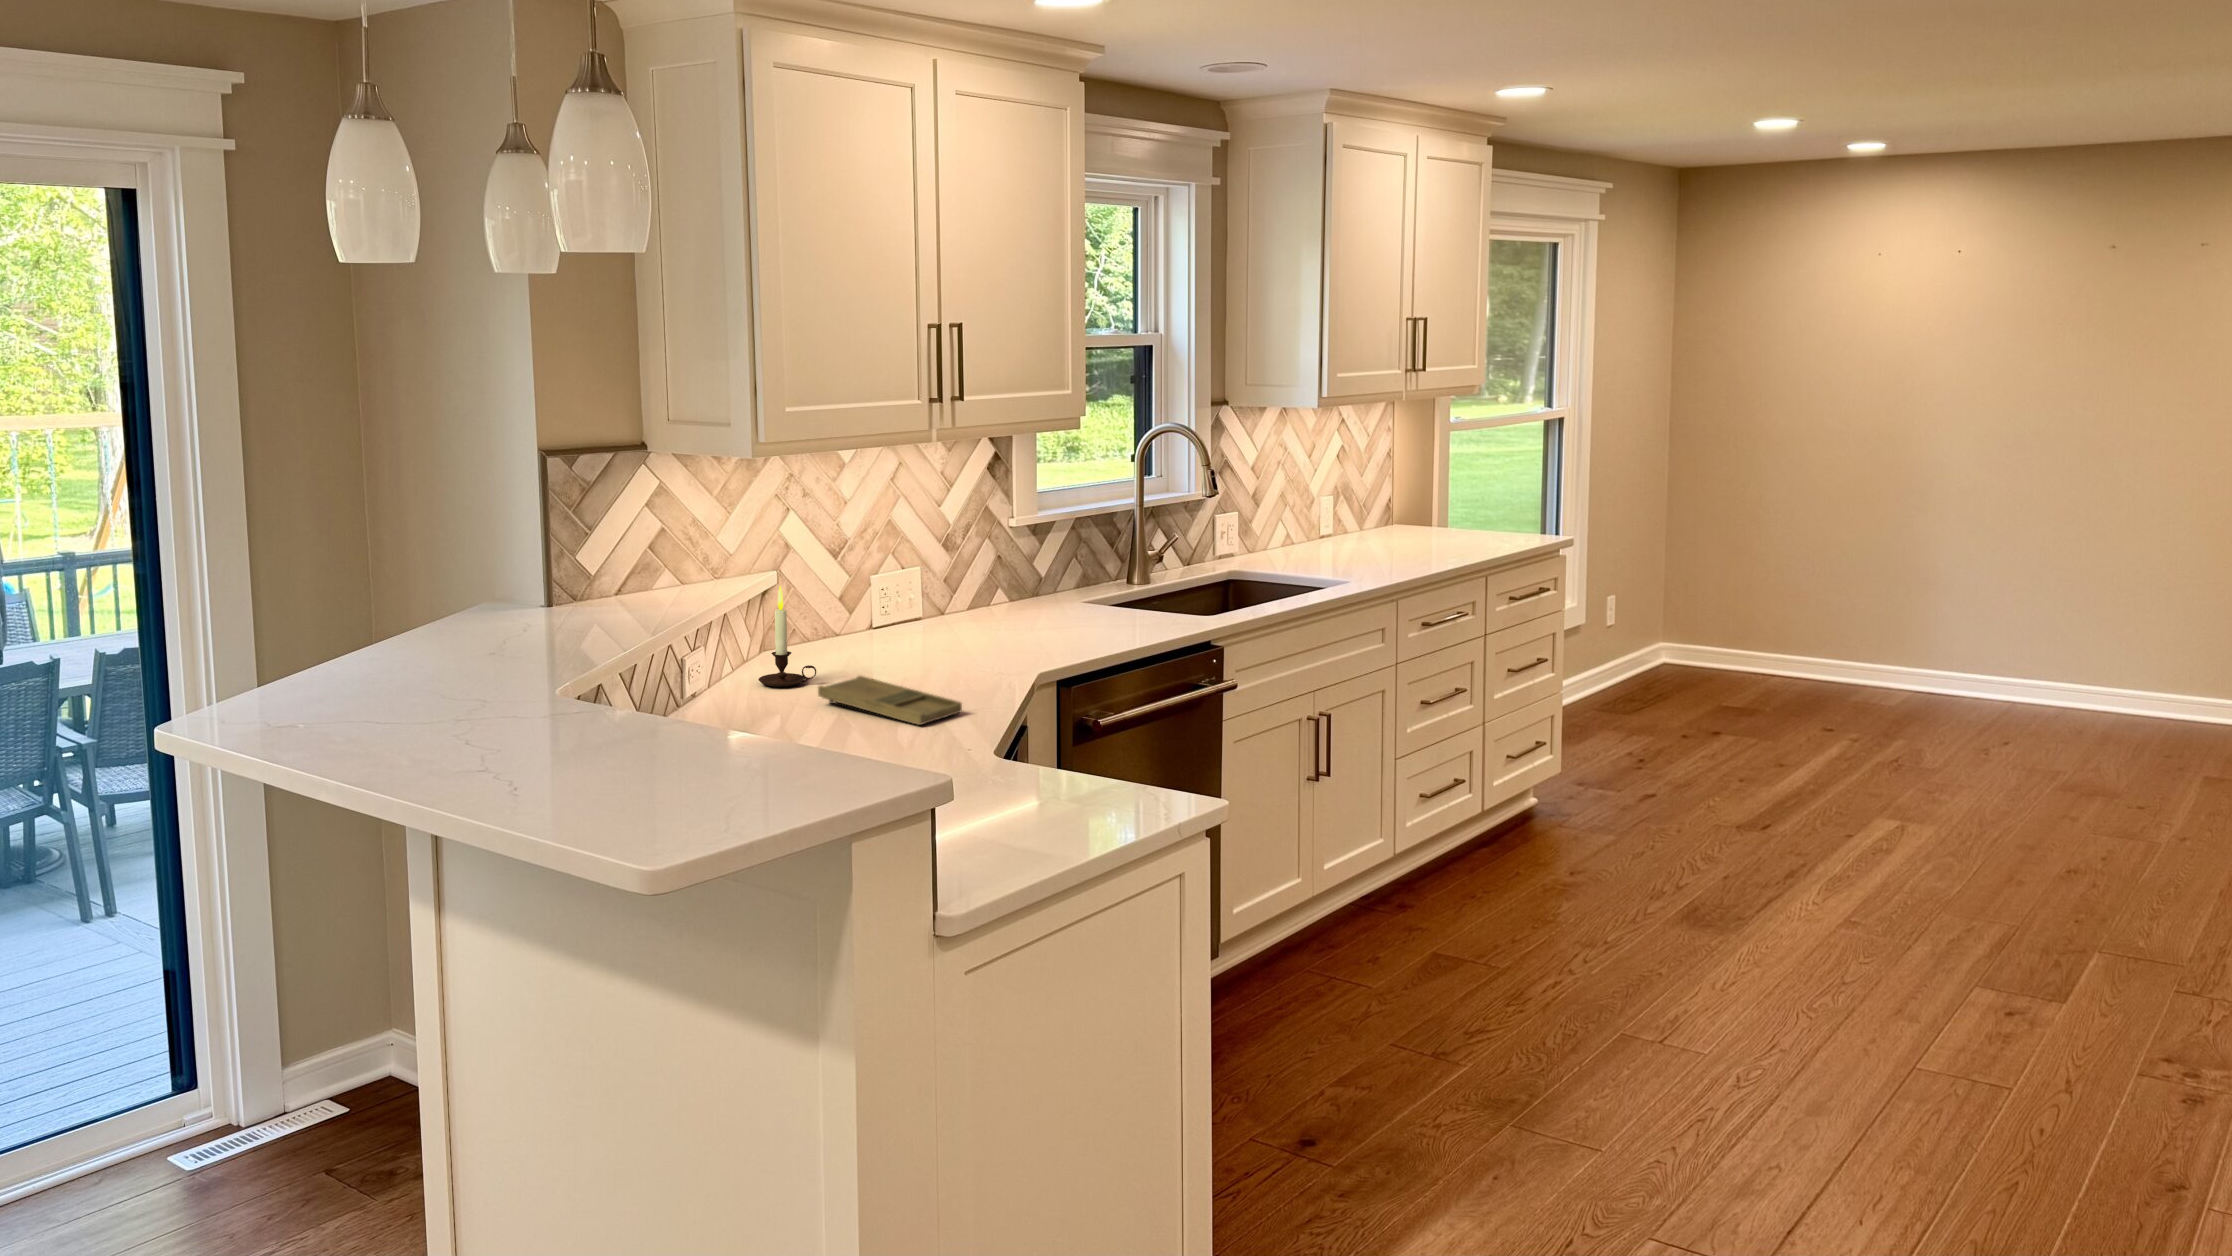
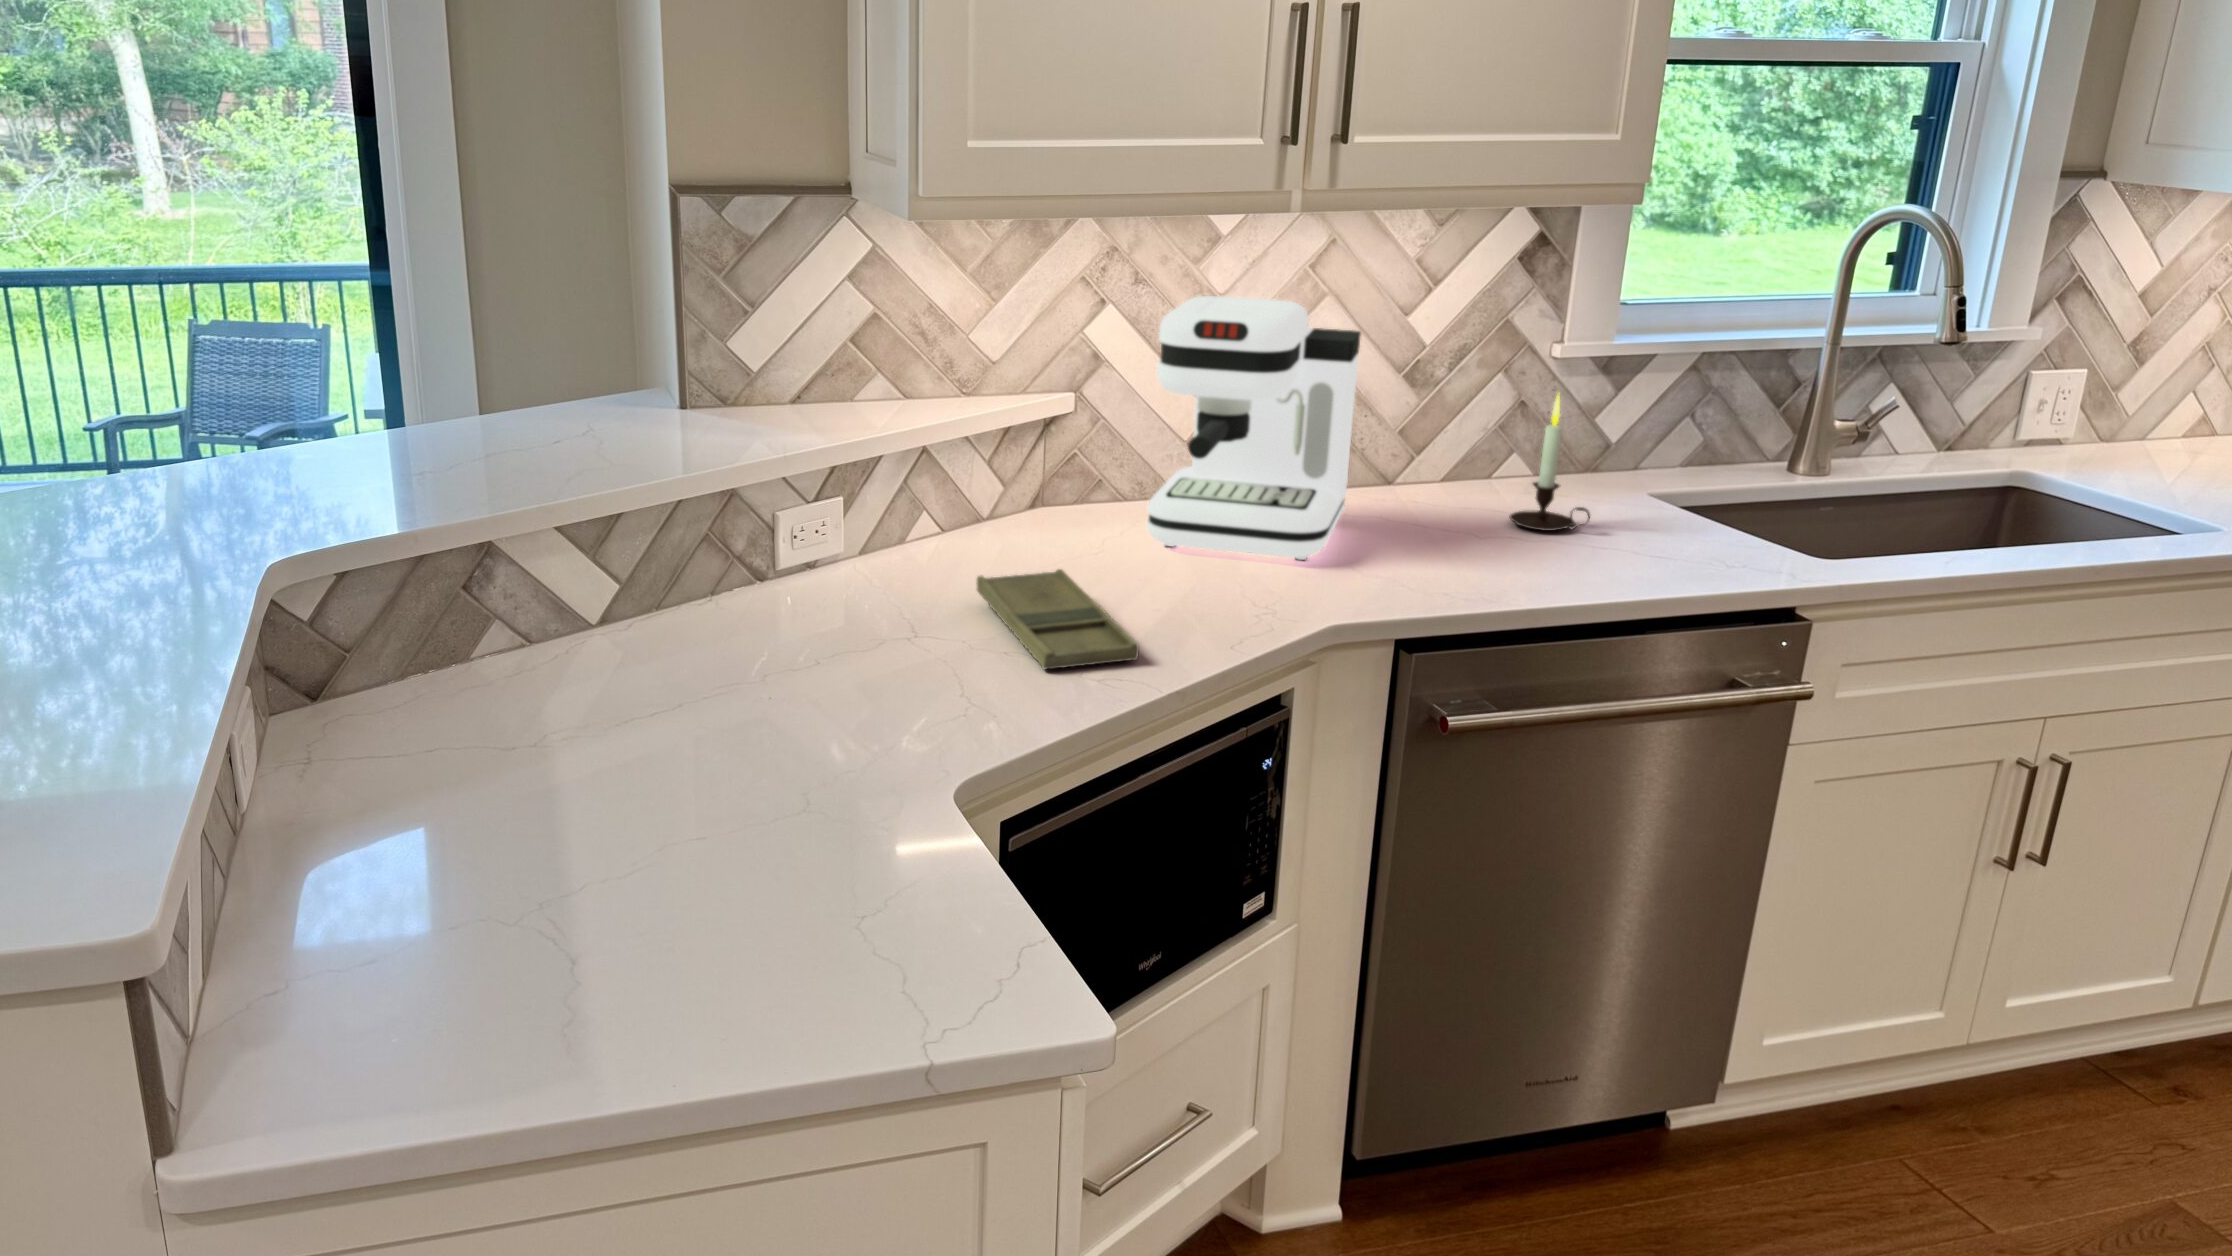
coffee maker: none [846,499,975,662] -> present [1147,296,1361,560]
candle: present [758,586,816,687] -> present [1510,394,1590,531]

